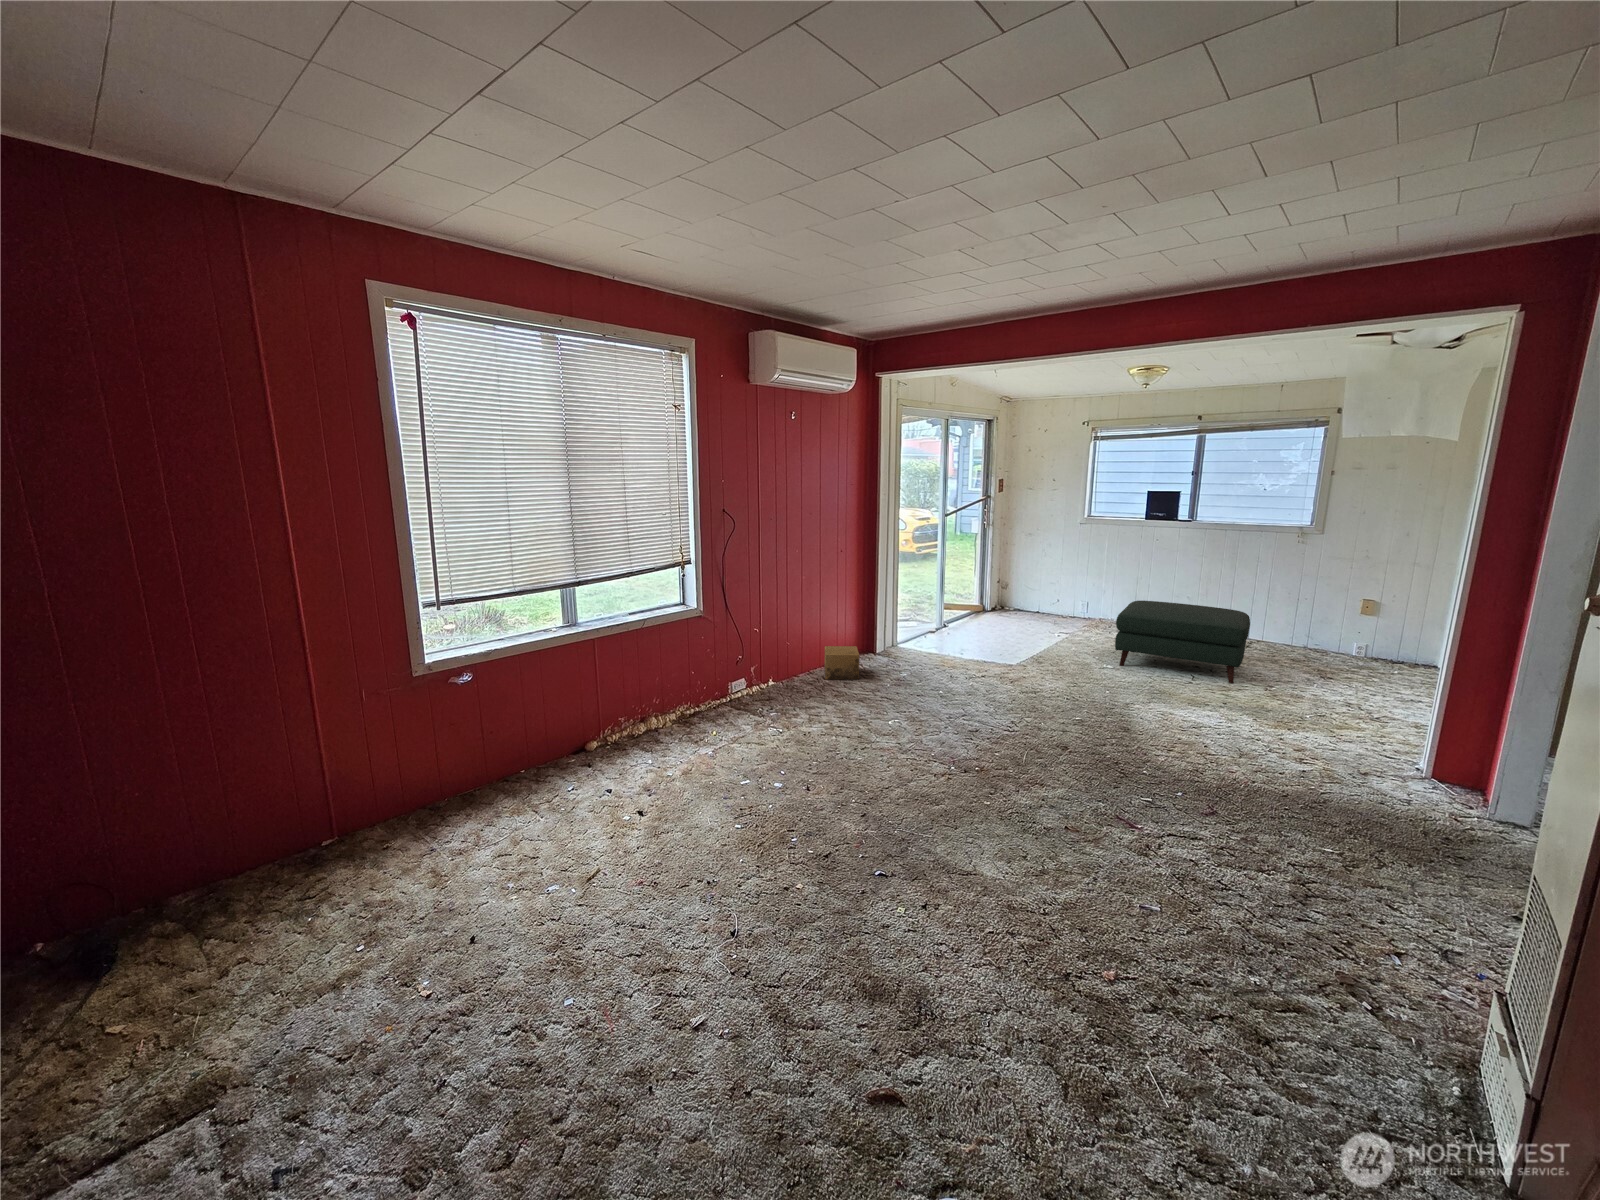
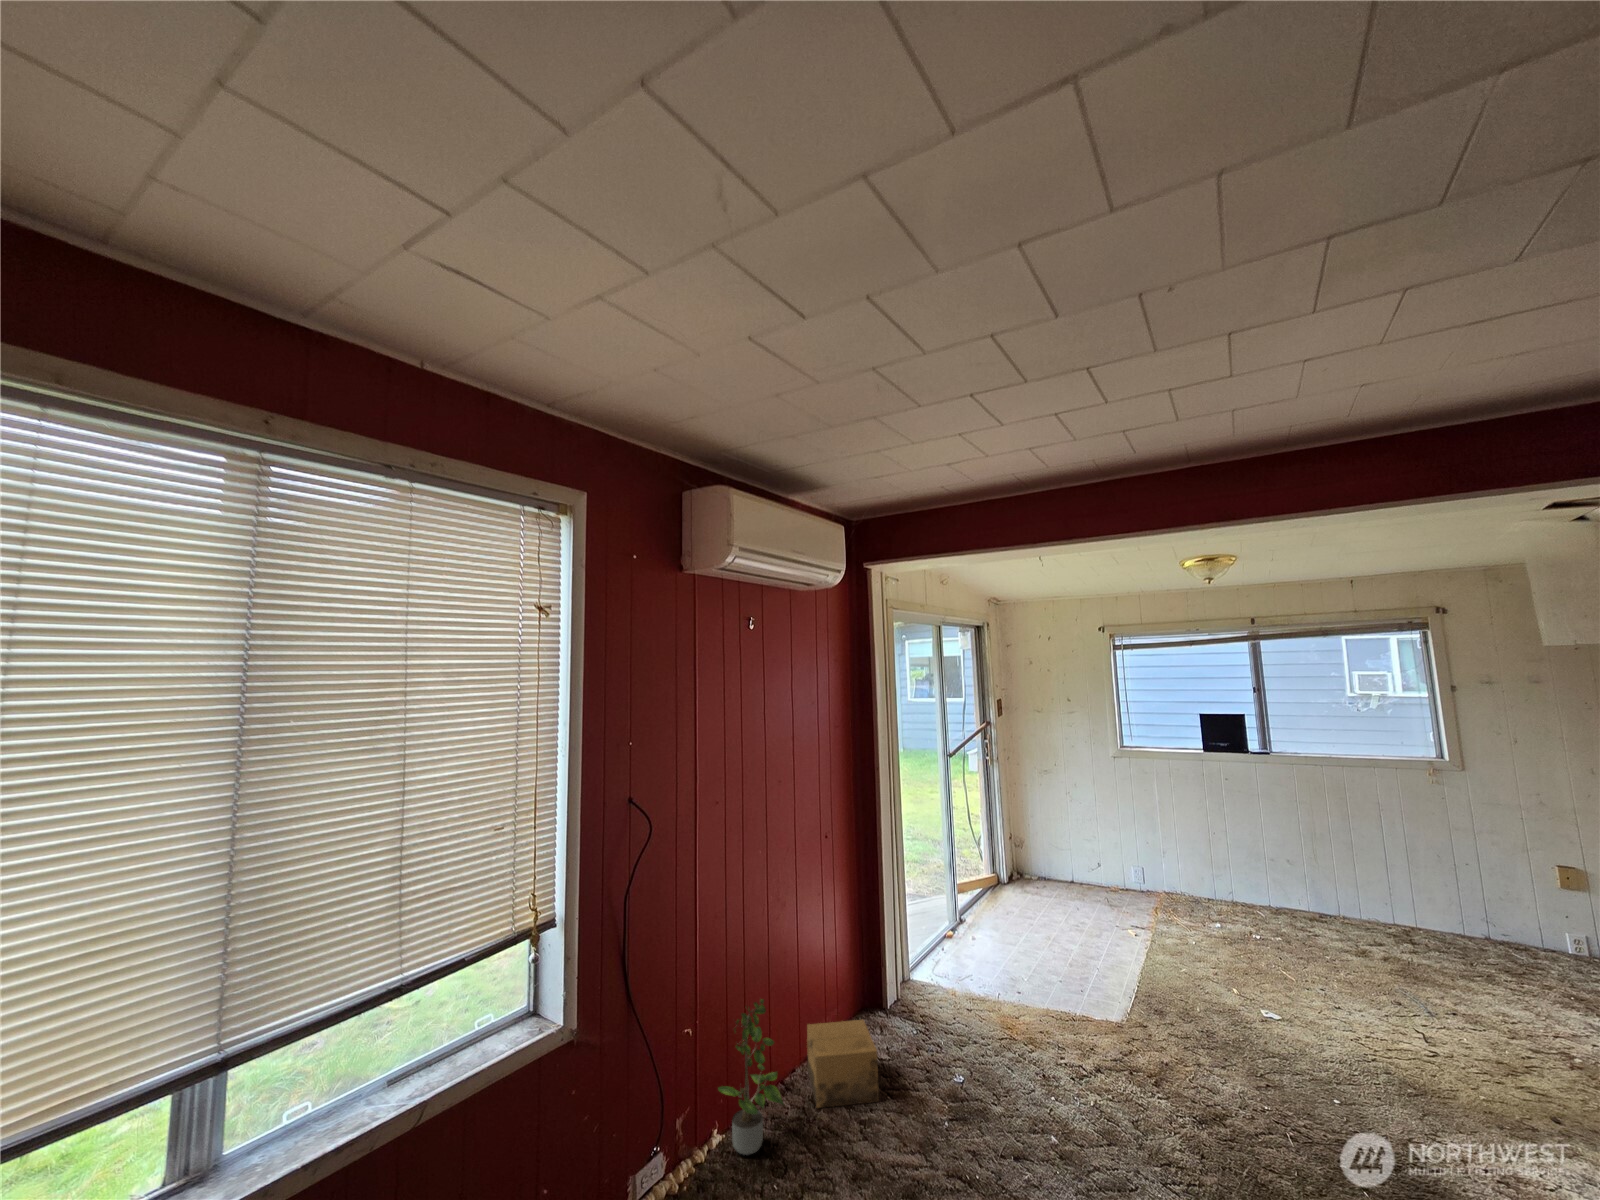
ottoman: present [1115,601,1250,683] -> none [1248,886,1497,1048]
potted plant: none [772,619,807,688] -> present [718,999,783,1155]

